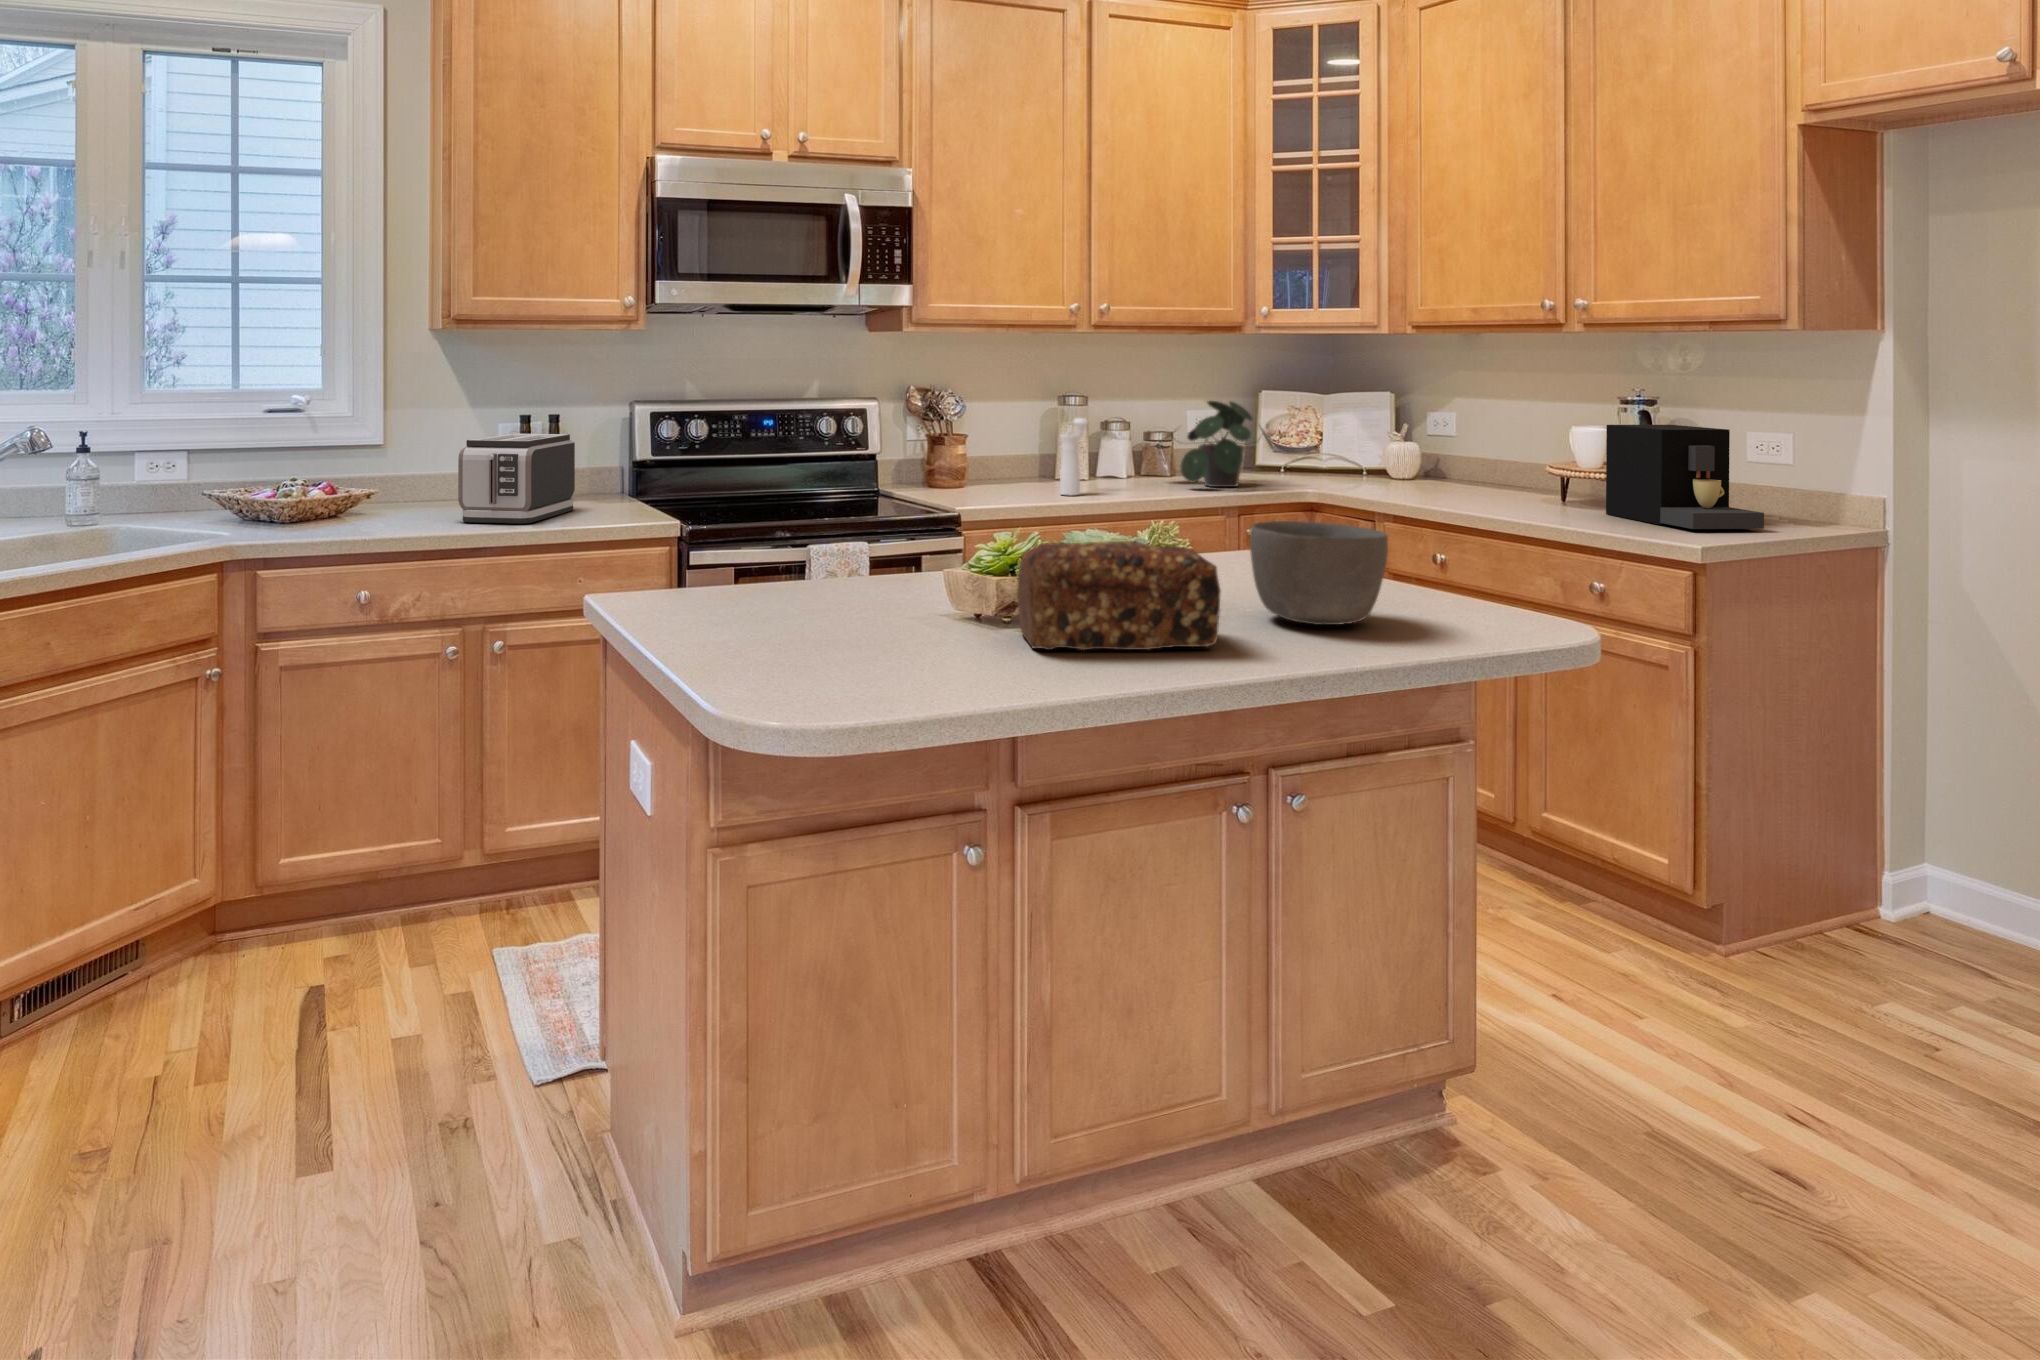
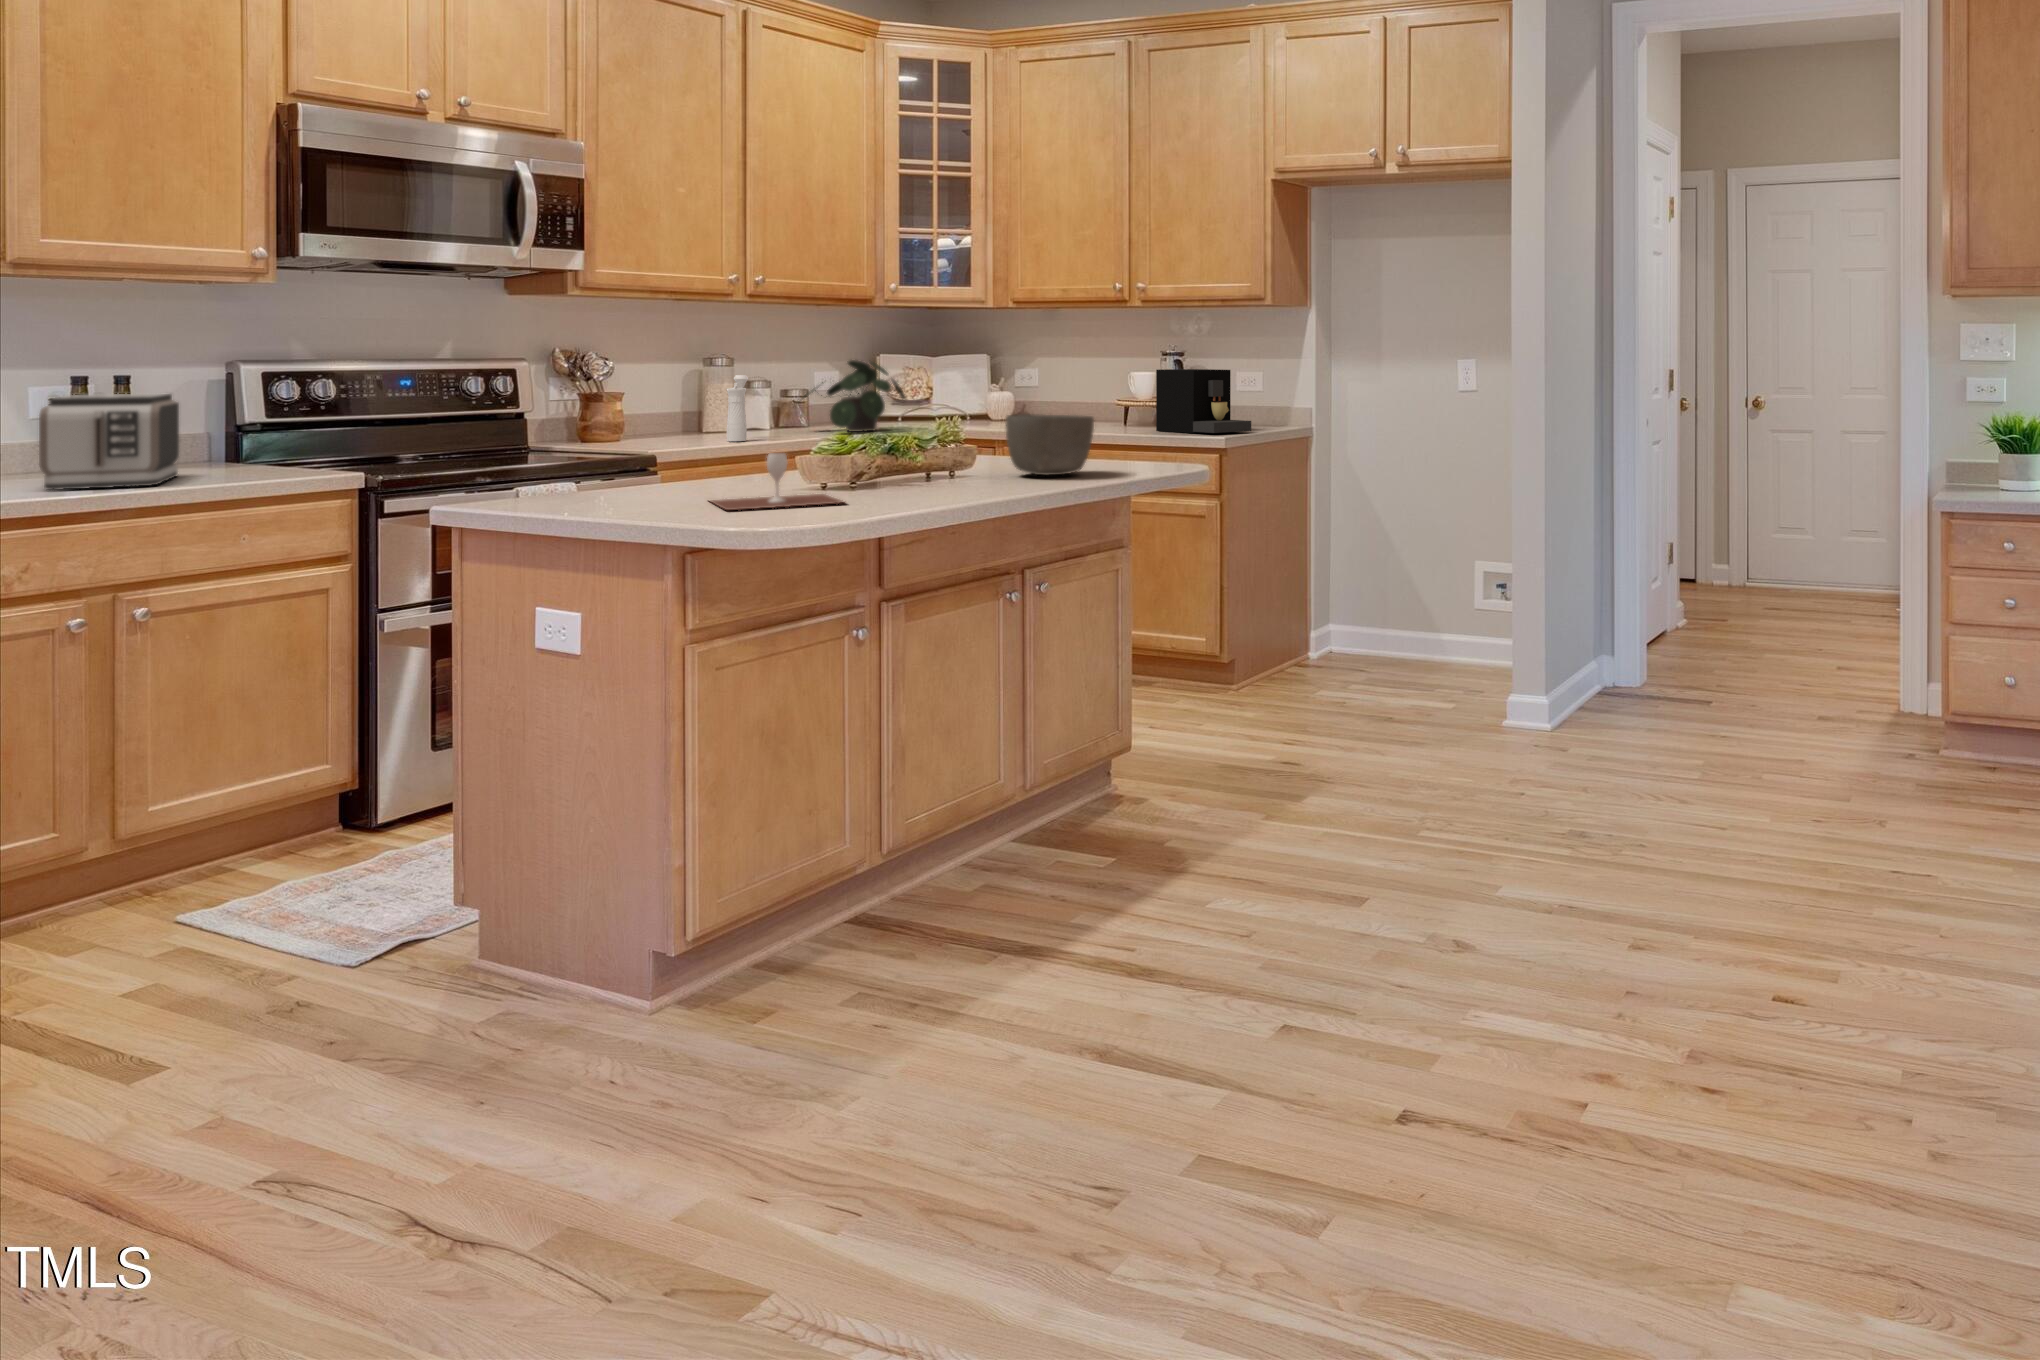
bread loaf: present [1016,541,1221,650] -> none [863,424,1012,496]
wine glass: none [797,574,964,662] -> present [711,453,843,510]

